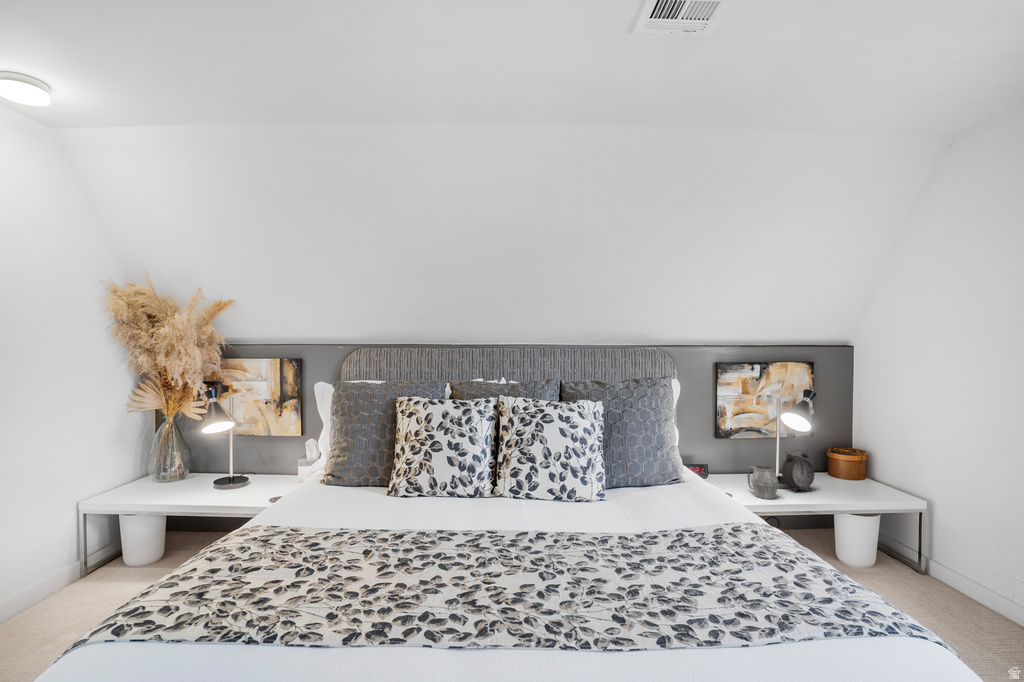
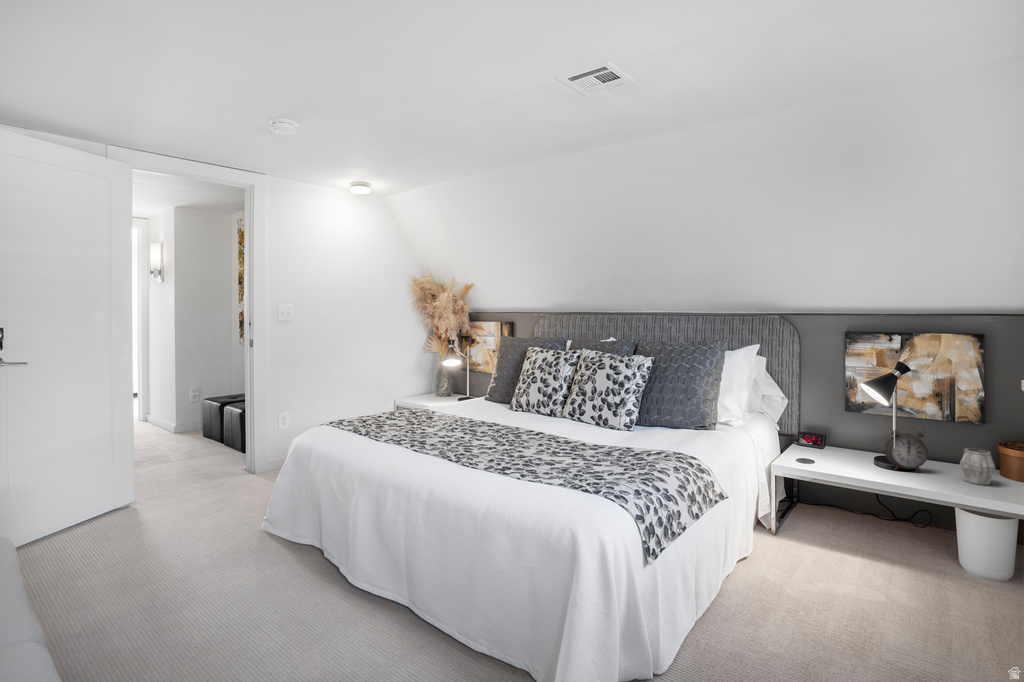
mug: present [748,466,779,499] -> present [960,448,995,485]

